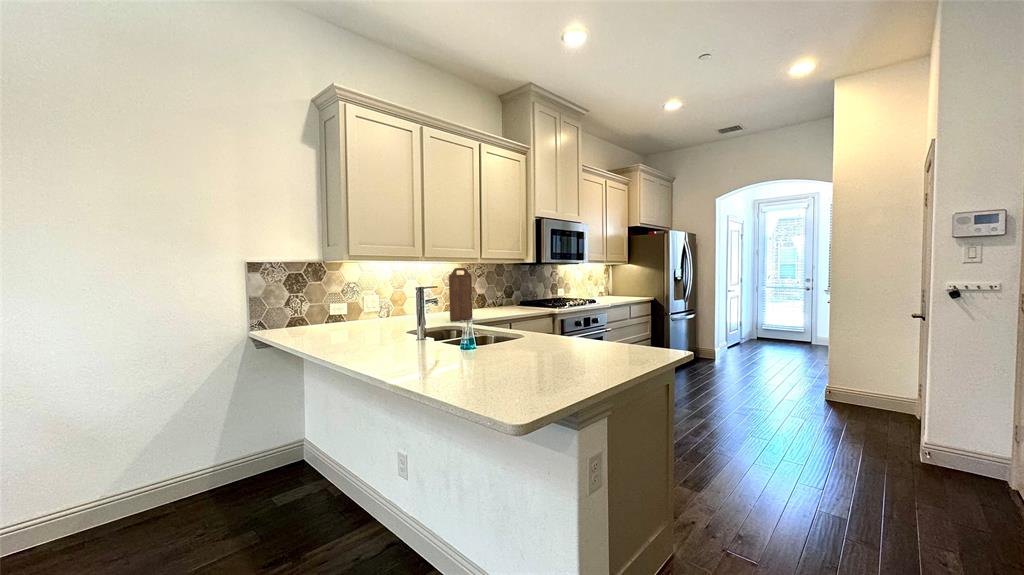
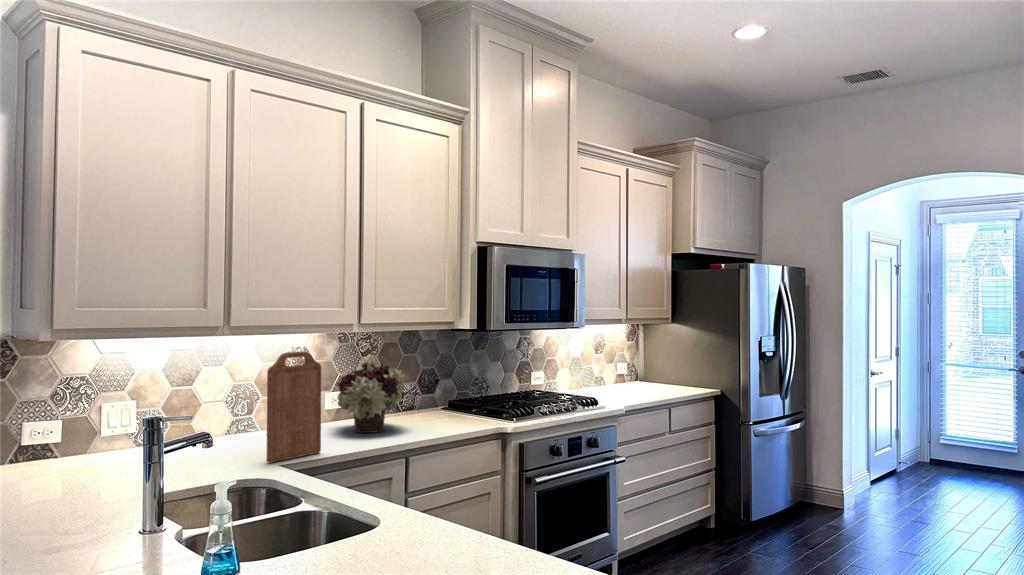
flower arrangement: none [470,274,505,313] -> present [337,355,405,433]

